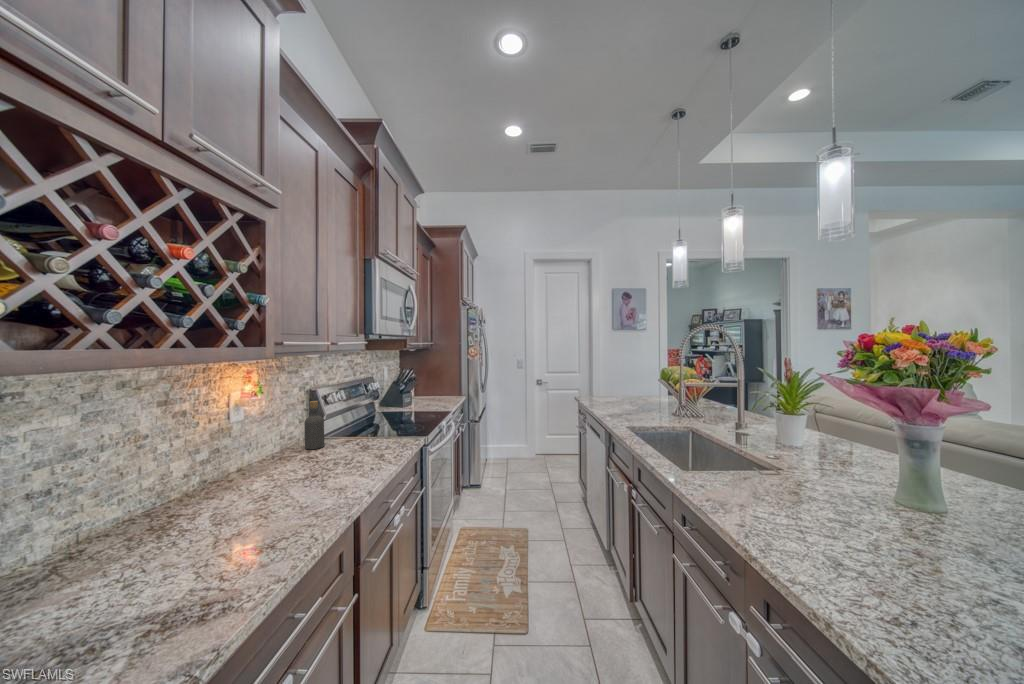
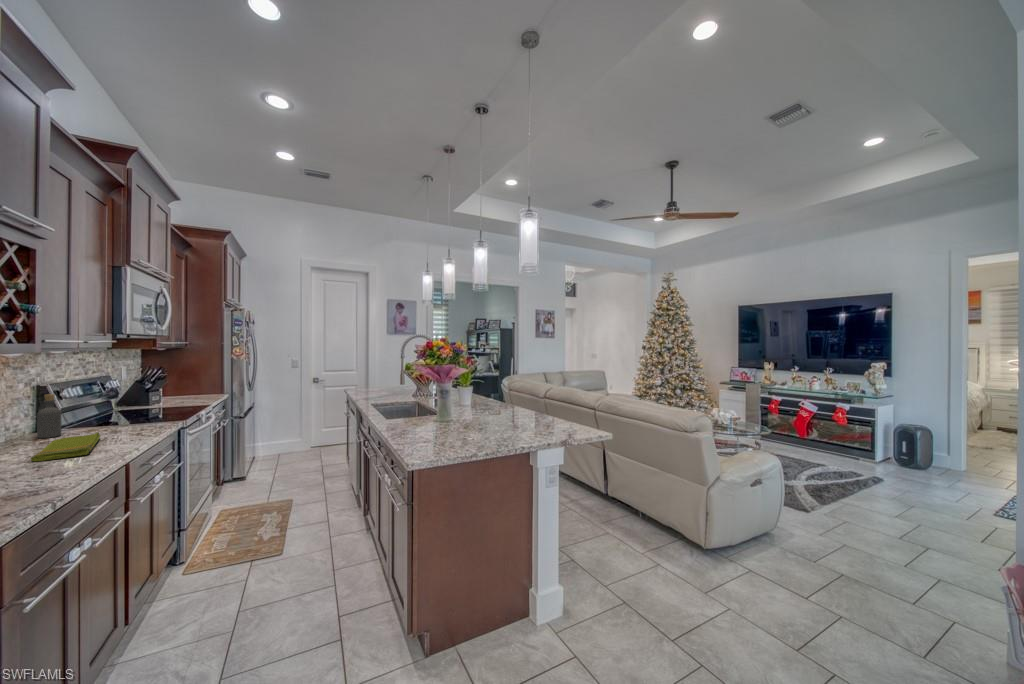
dish towel: none [276,449,353,496] -> present [31,432,100,461]

